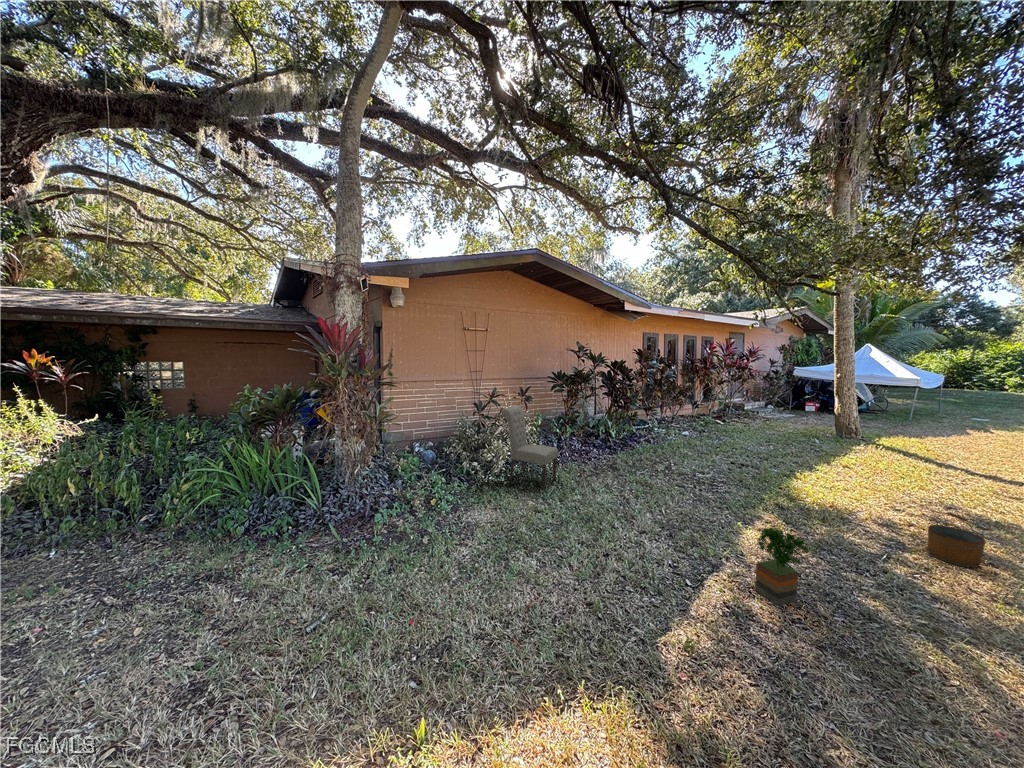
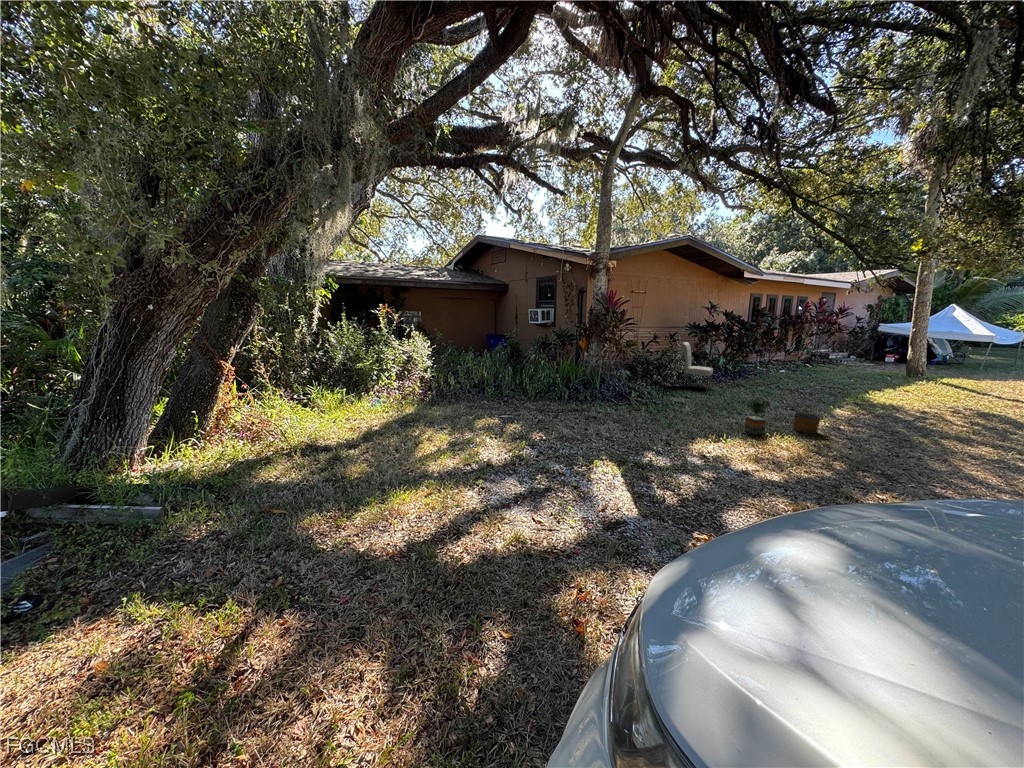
bucket: present [927,512,985,568] -> present [793,405,820,433]
potted tree: present [755,528,810,605] -> present [744,400,772,434]

